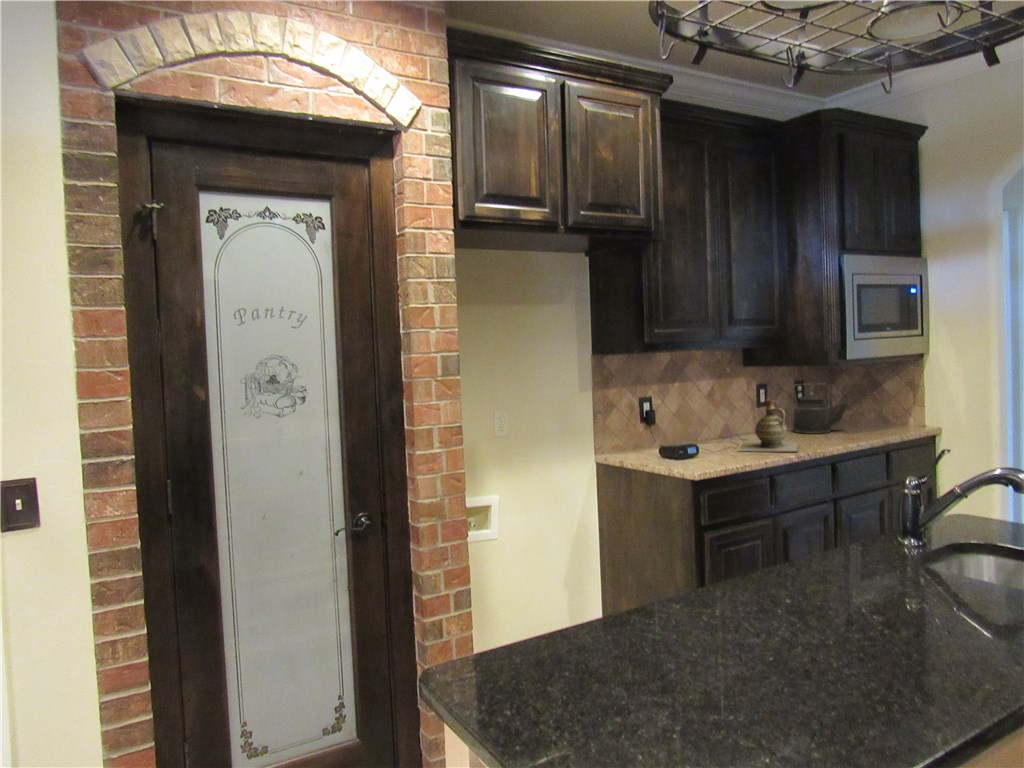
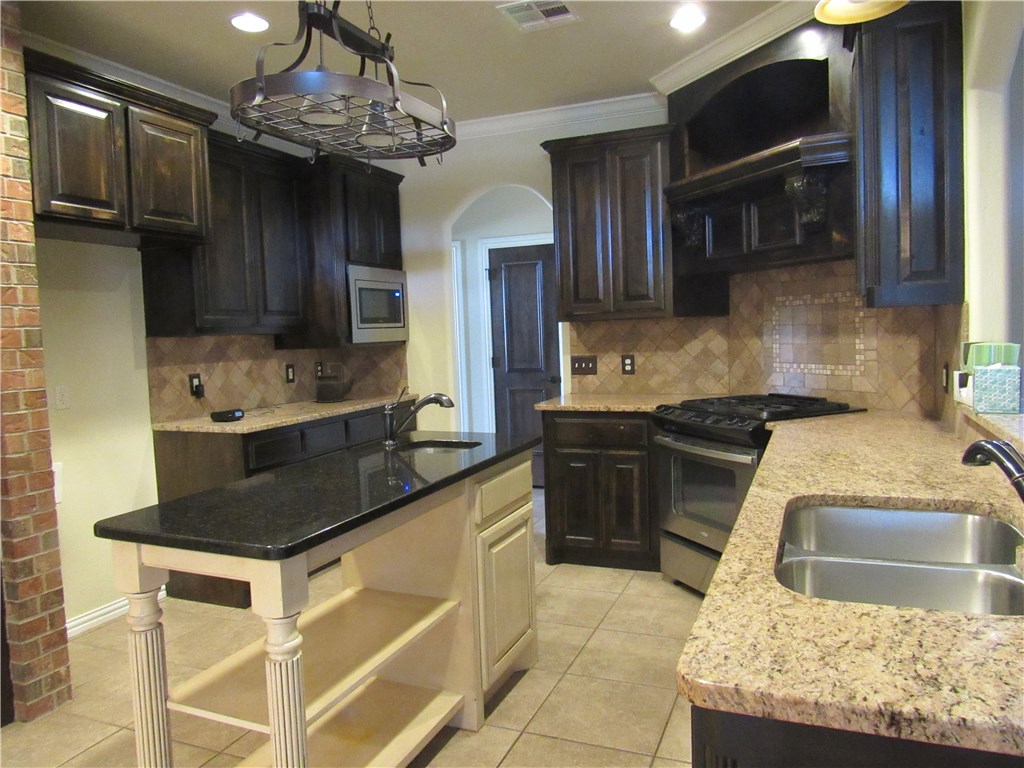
ceramic jug: present [739,400,797,452] -> none [275,374,320,415]

